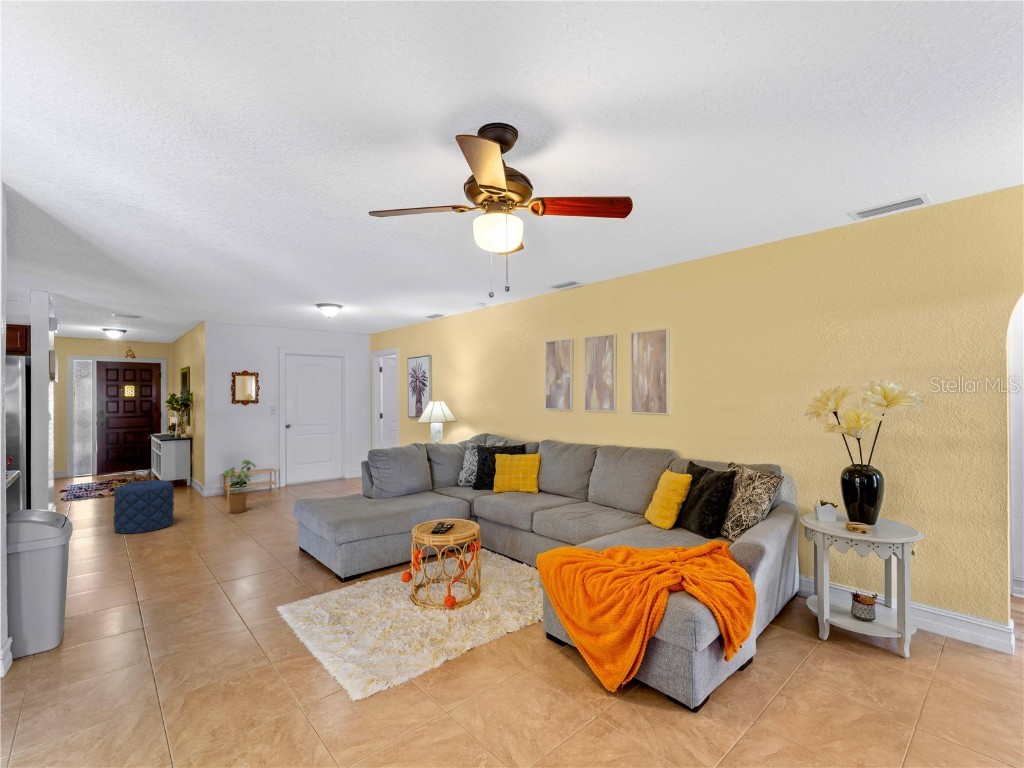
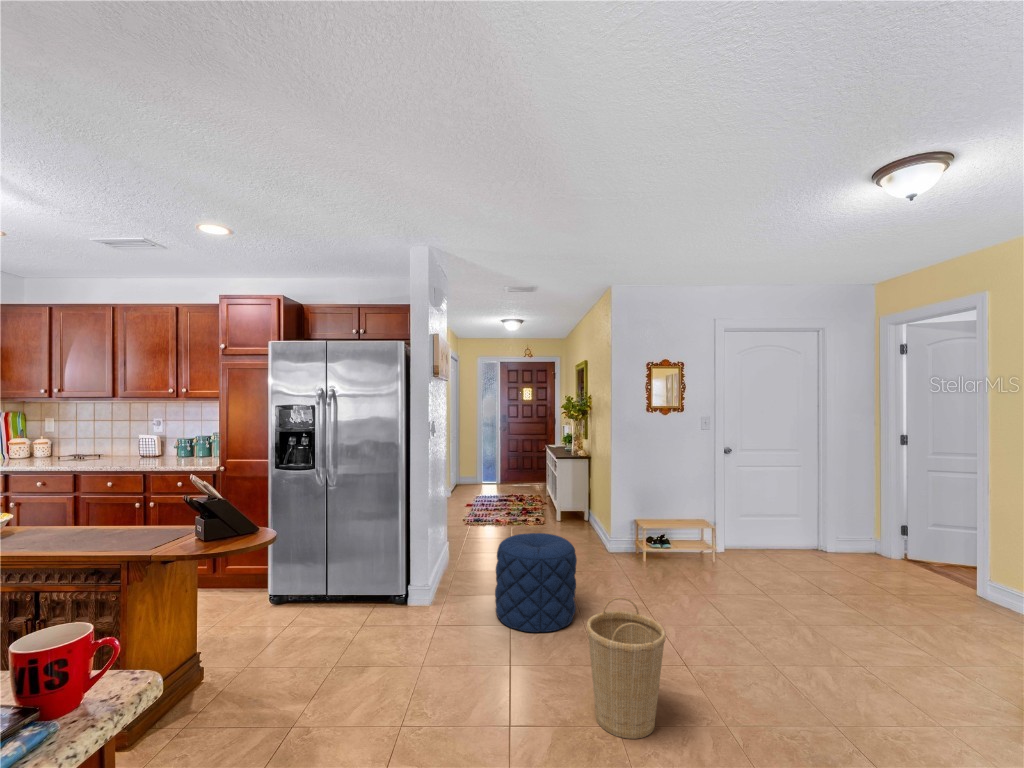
house plant: present [225,460,255,513] -> none [649,516,704,616]
basket: none [177,492,218,547] -> present [587,597,666,739]

